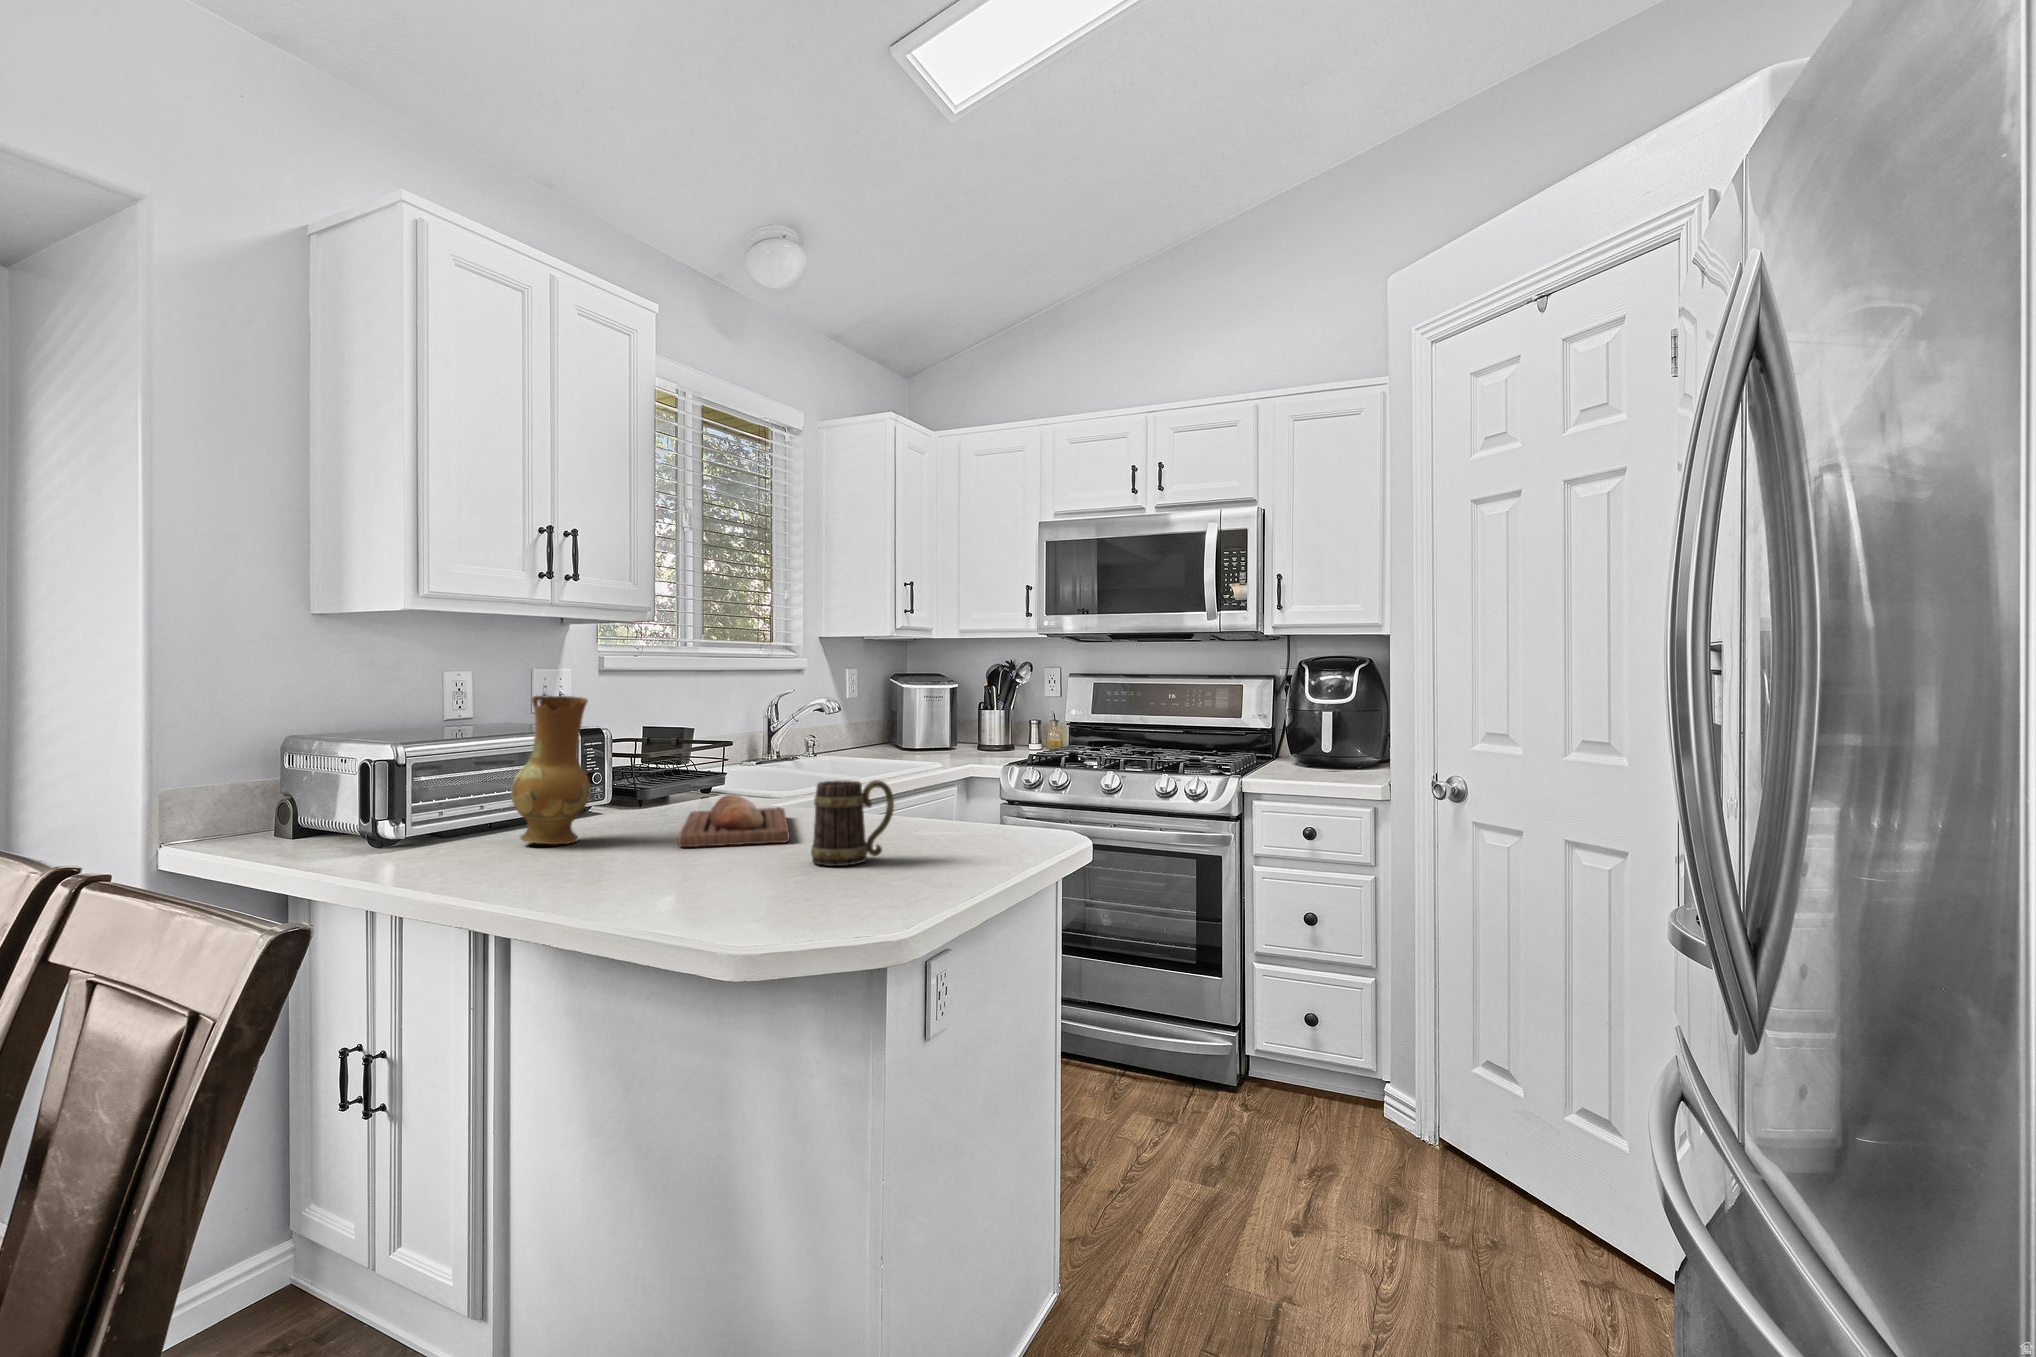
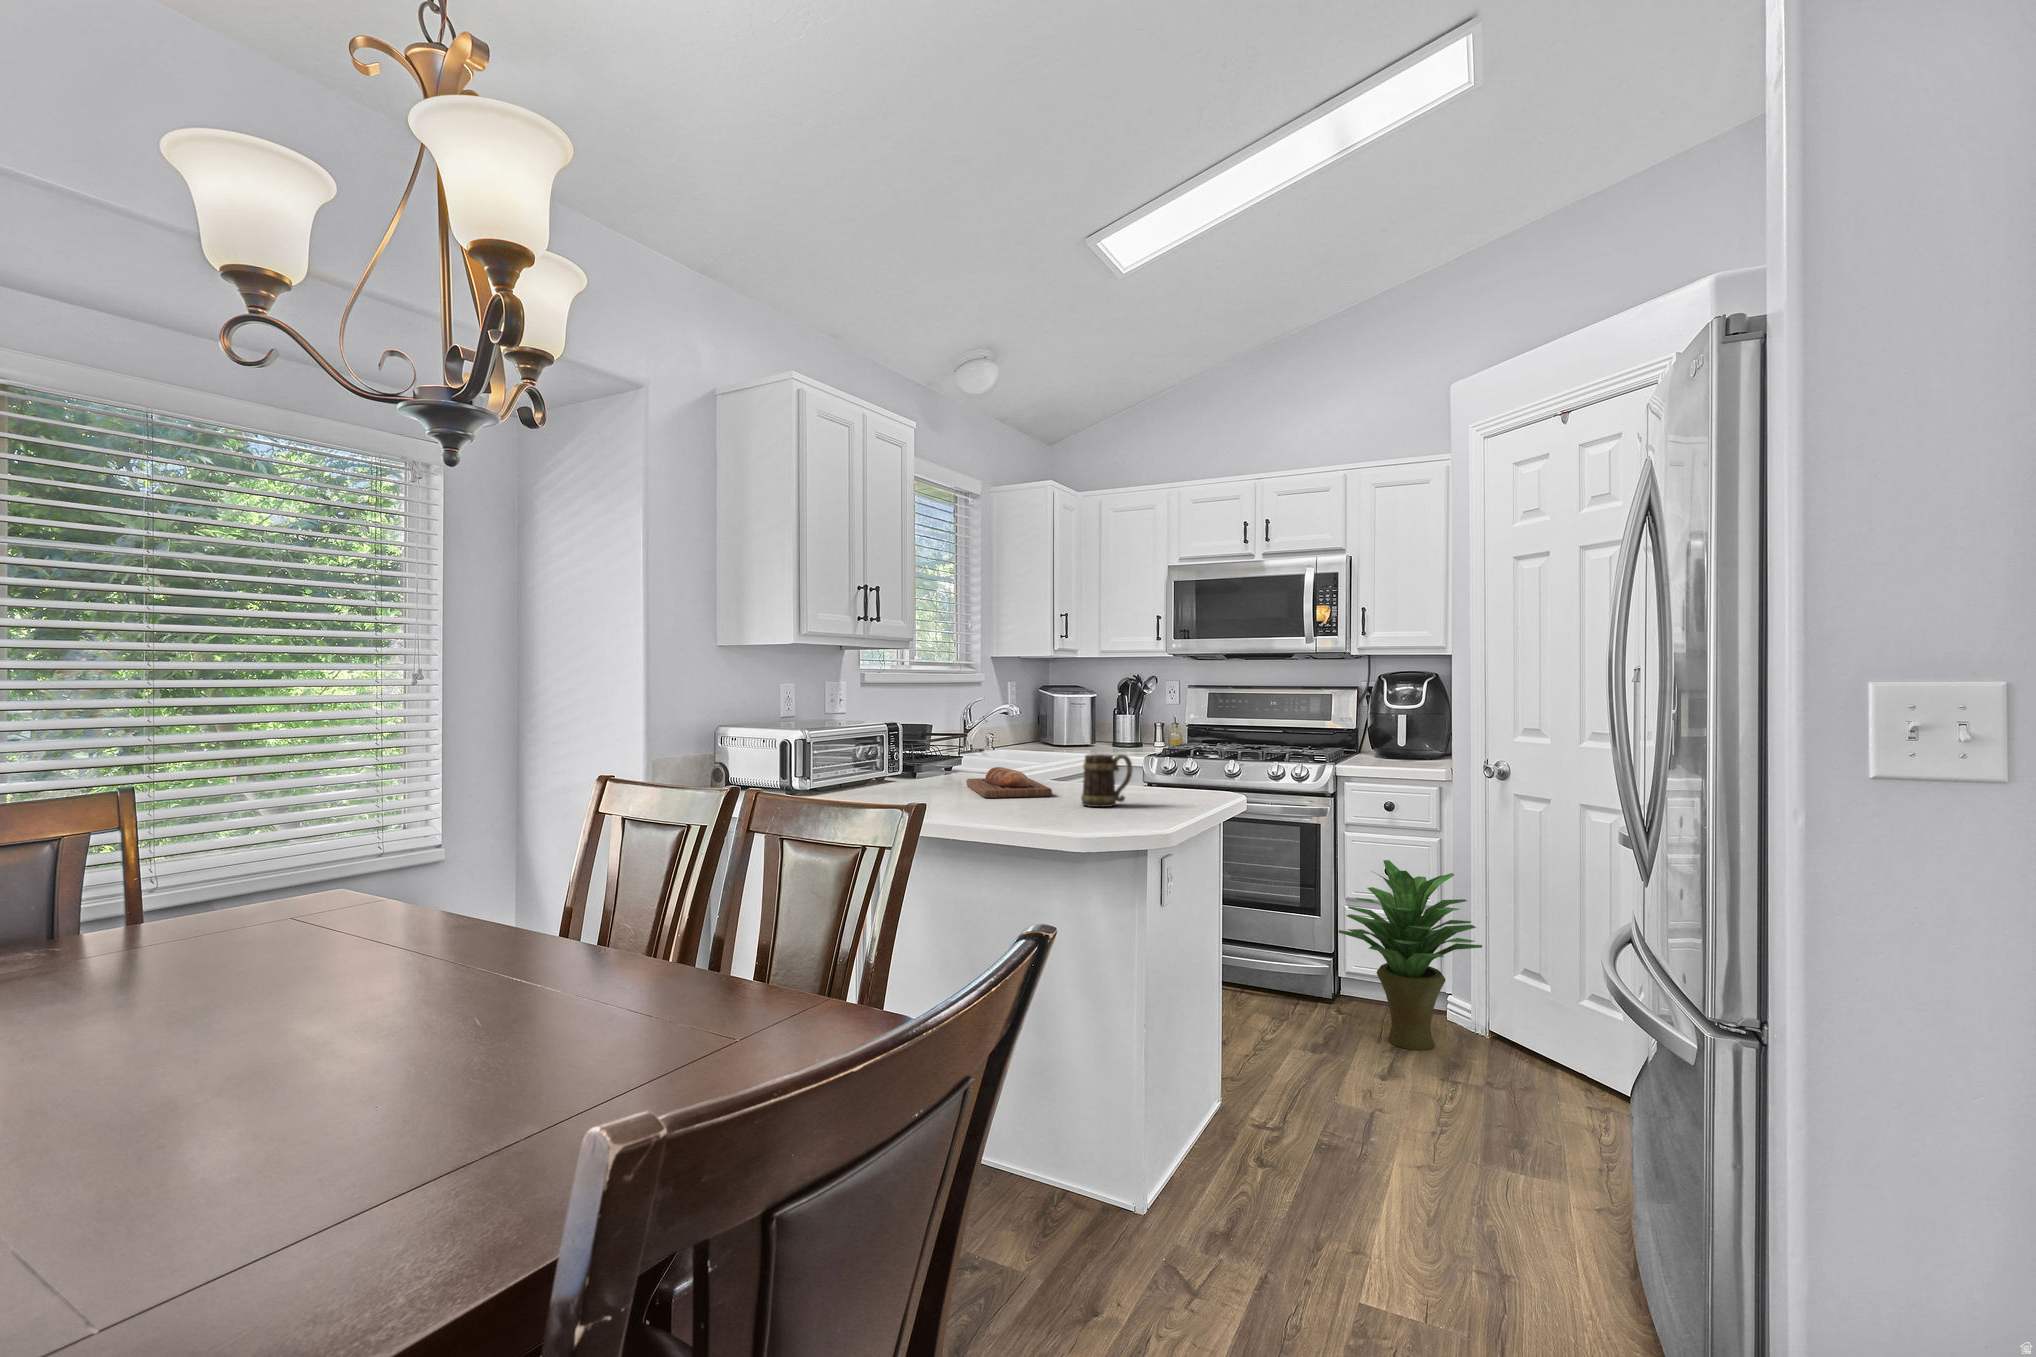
ceramic jug: present [511,696,590,845] -> none [873,699,920,796]
potted plant: none [1236,910,1429,1177] -> present [1338,860,1482,1050]

